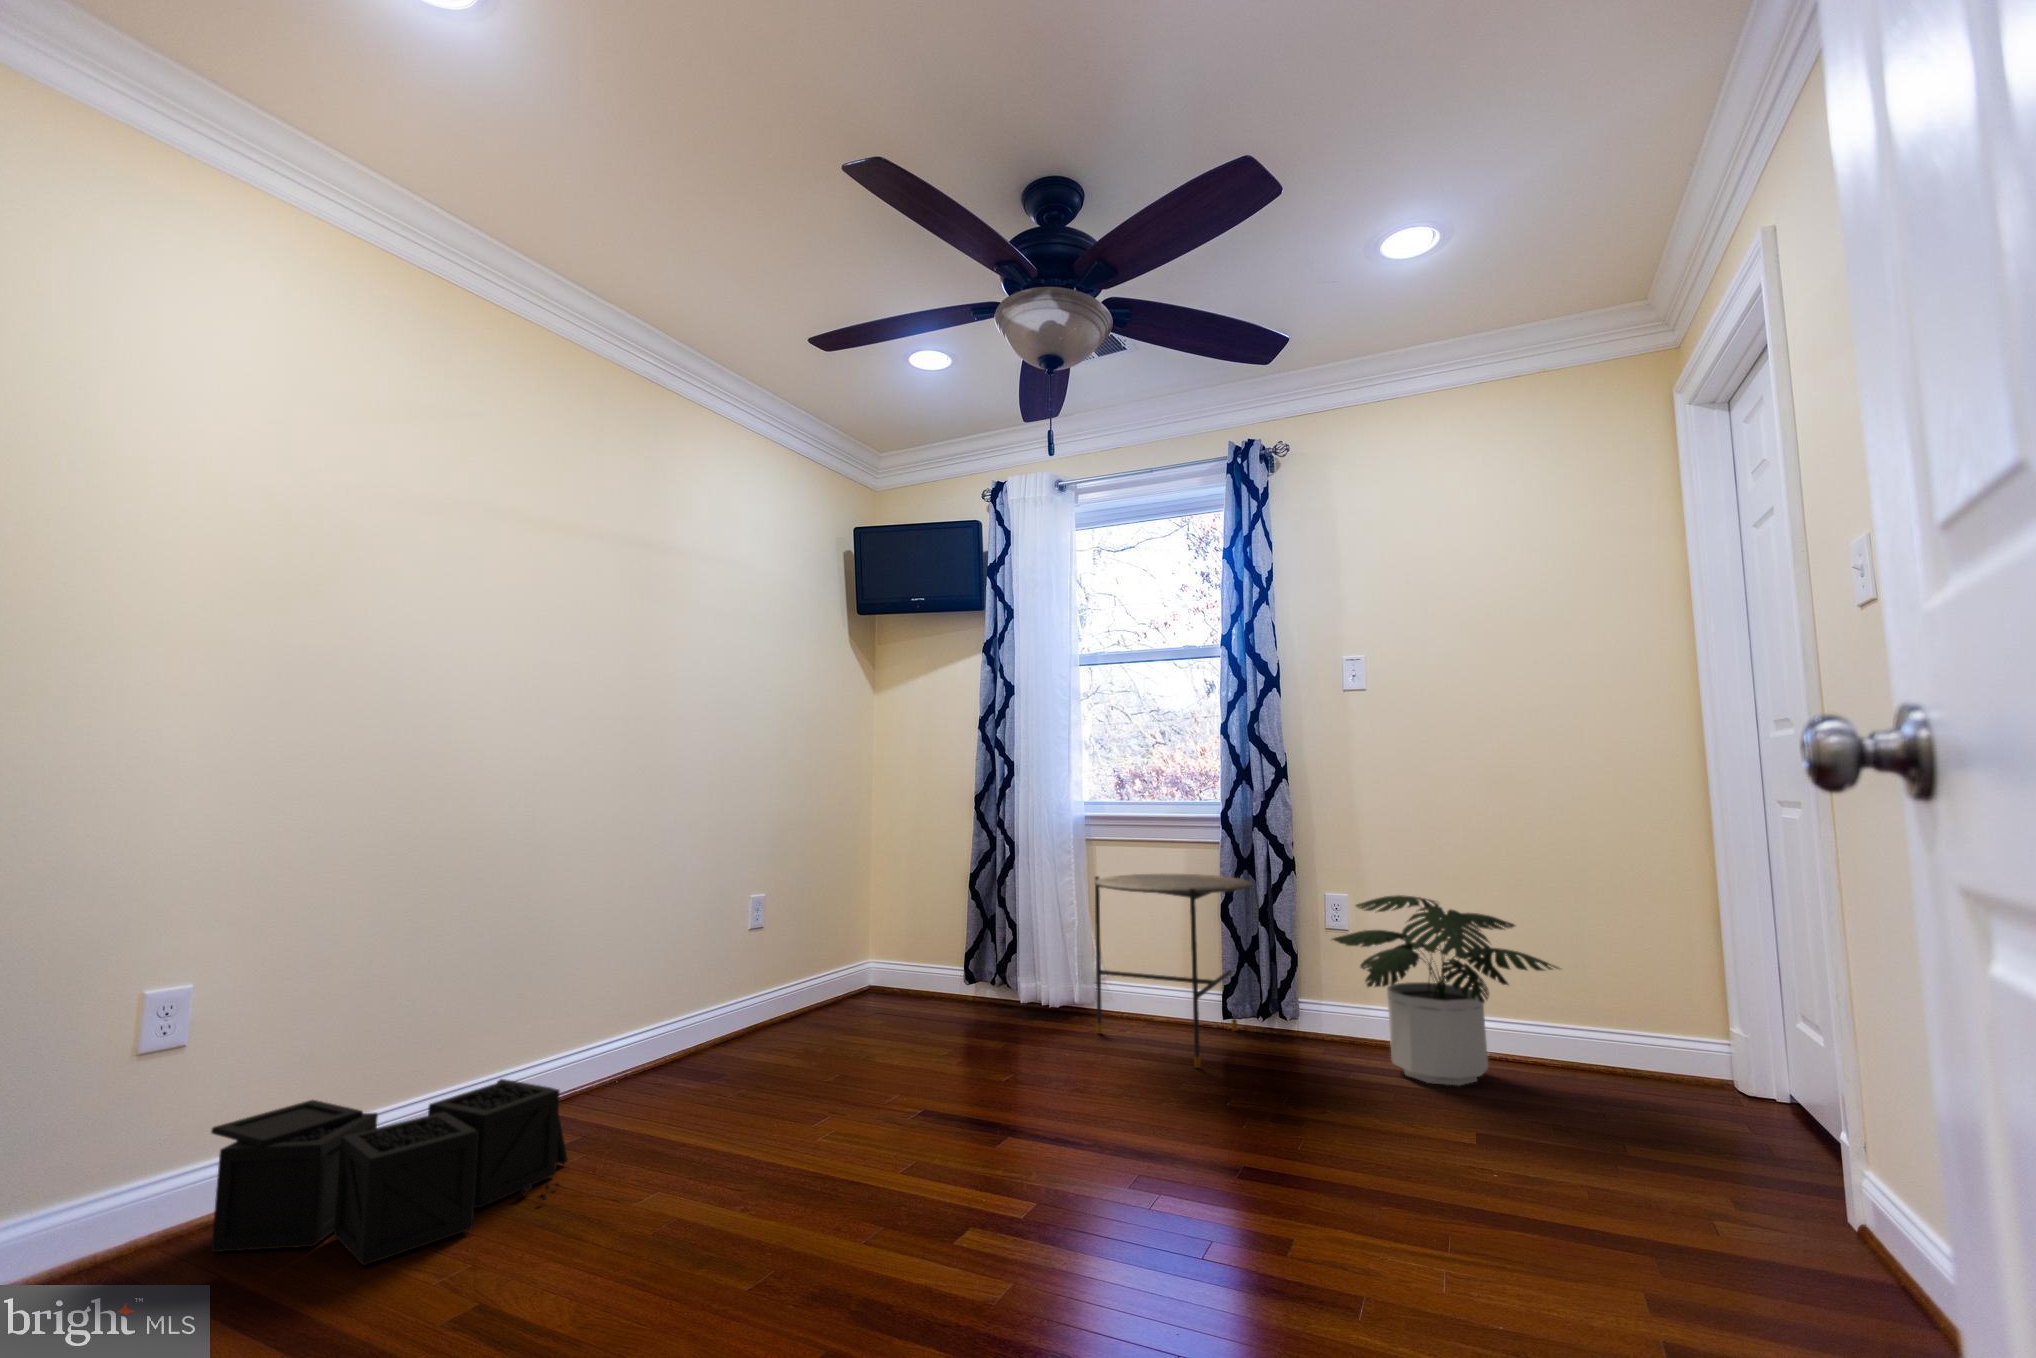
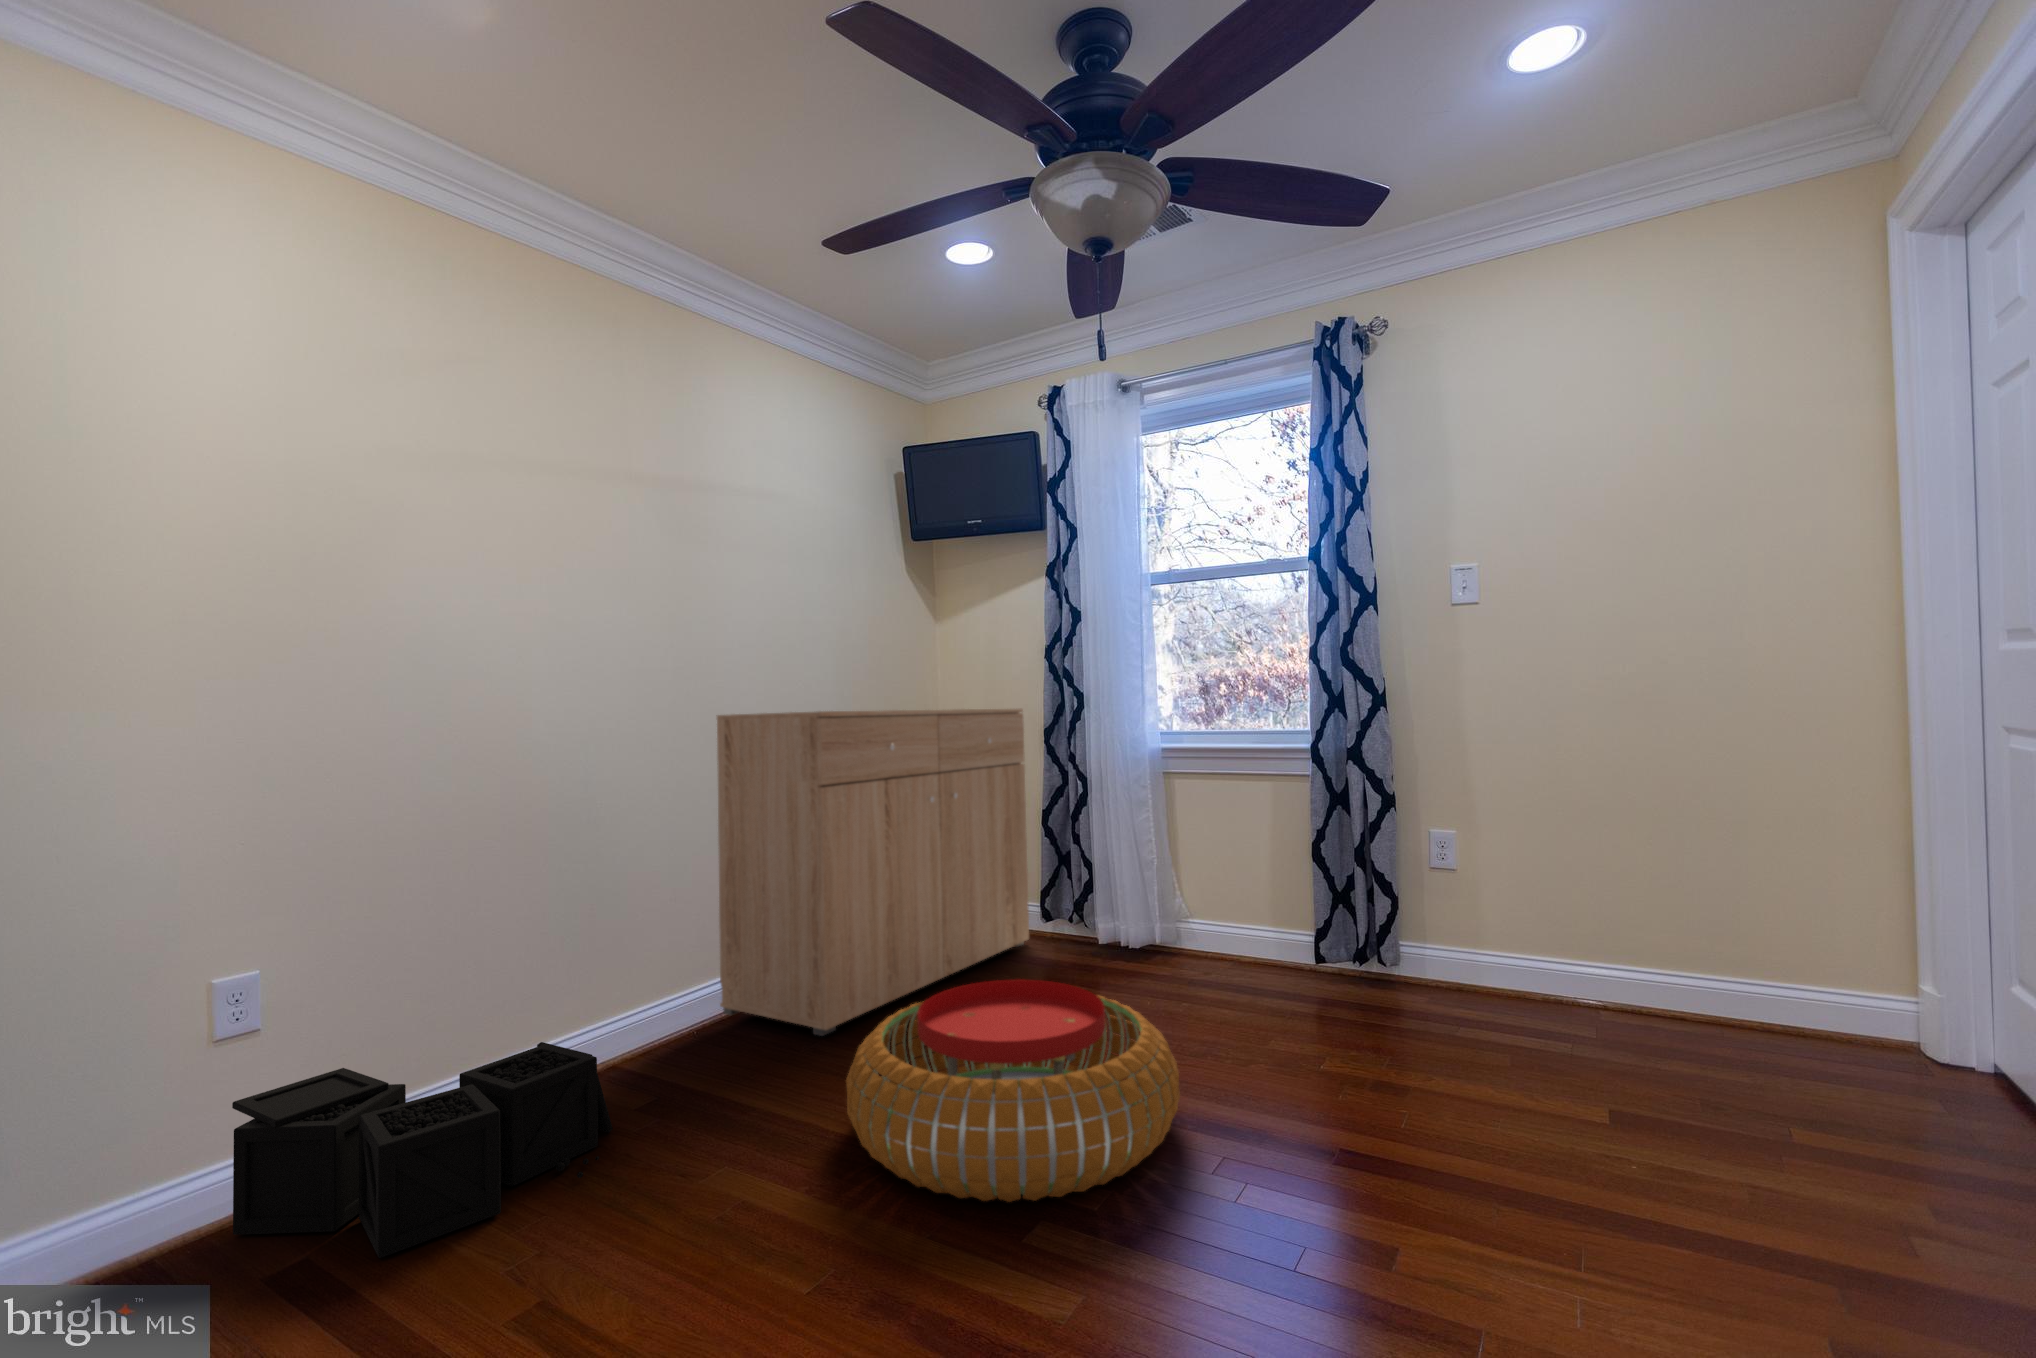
dresser: none [659,773,958,1083] -> present [717,708,1029,1036]
side table: present [1095,874,1252,1068] -> none [1172,809,1349,1022]
potted plant: present [1333,895,1559,1085] -> none [1439,833,1725,1047]
pouf: none [795,1021,1096,1210] -> present [846,979,1180,1202]

